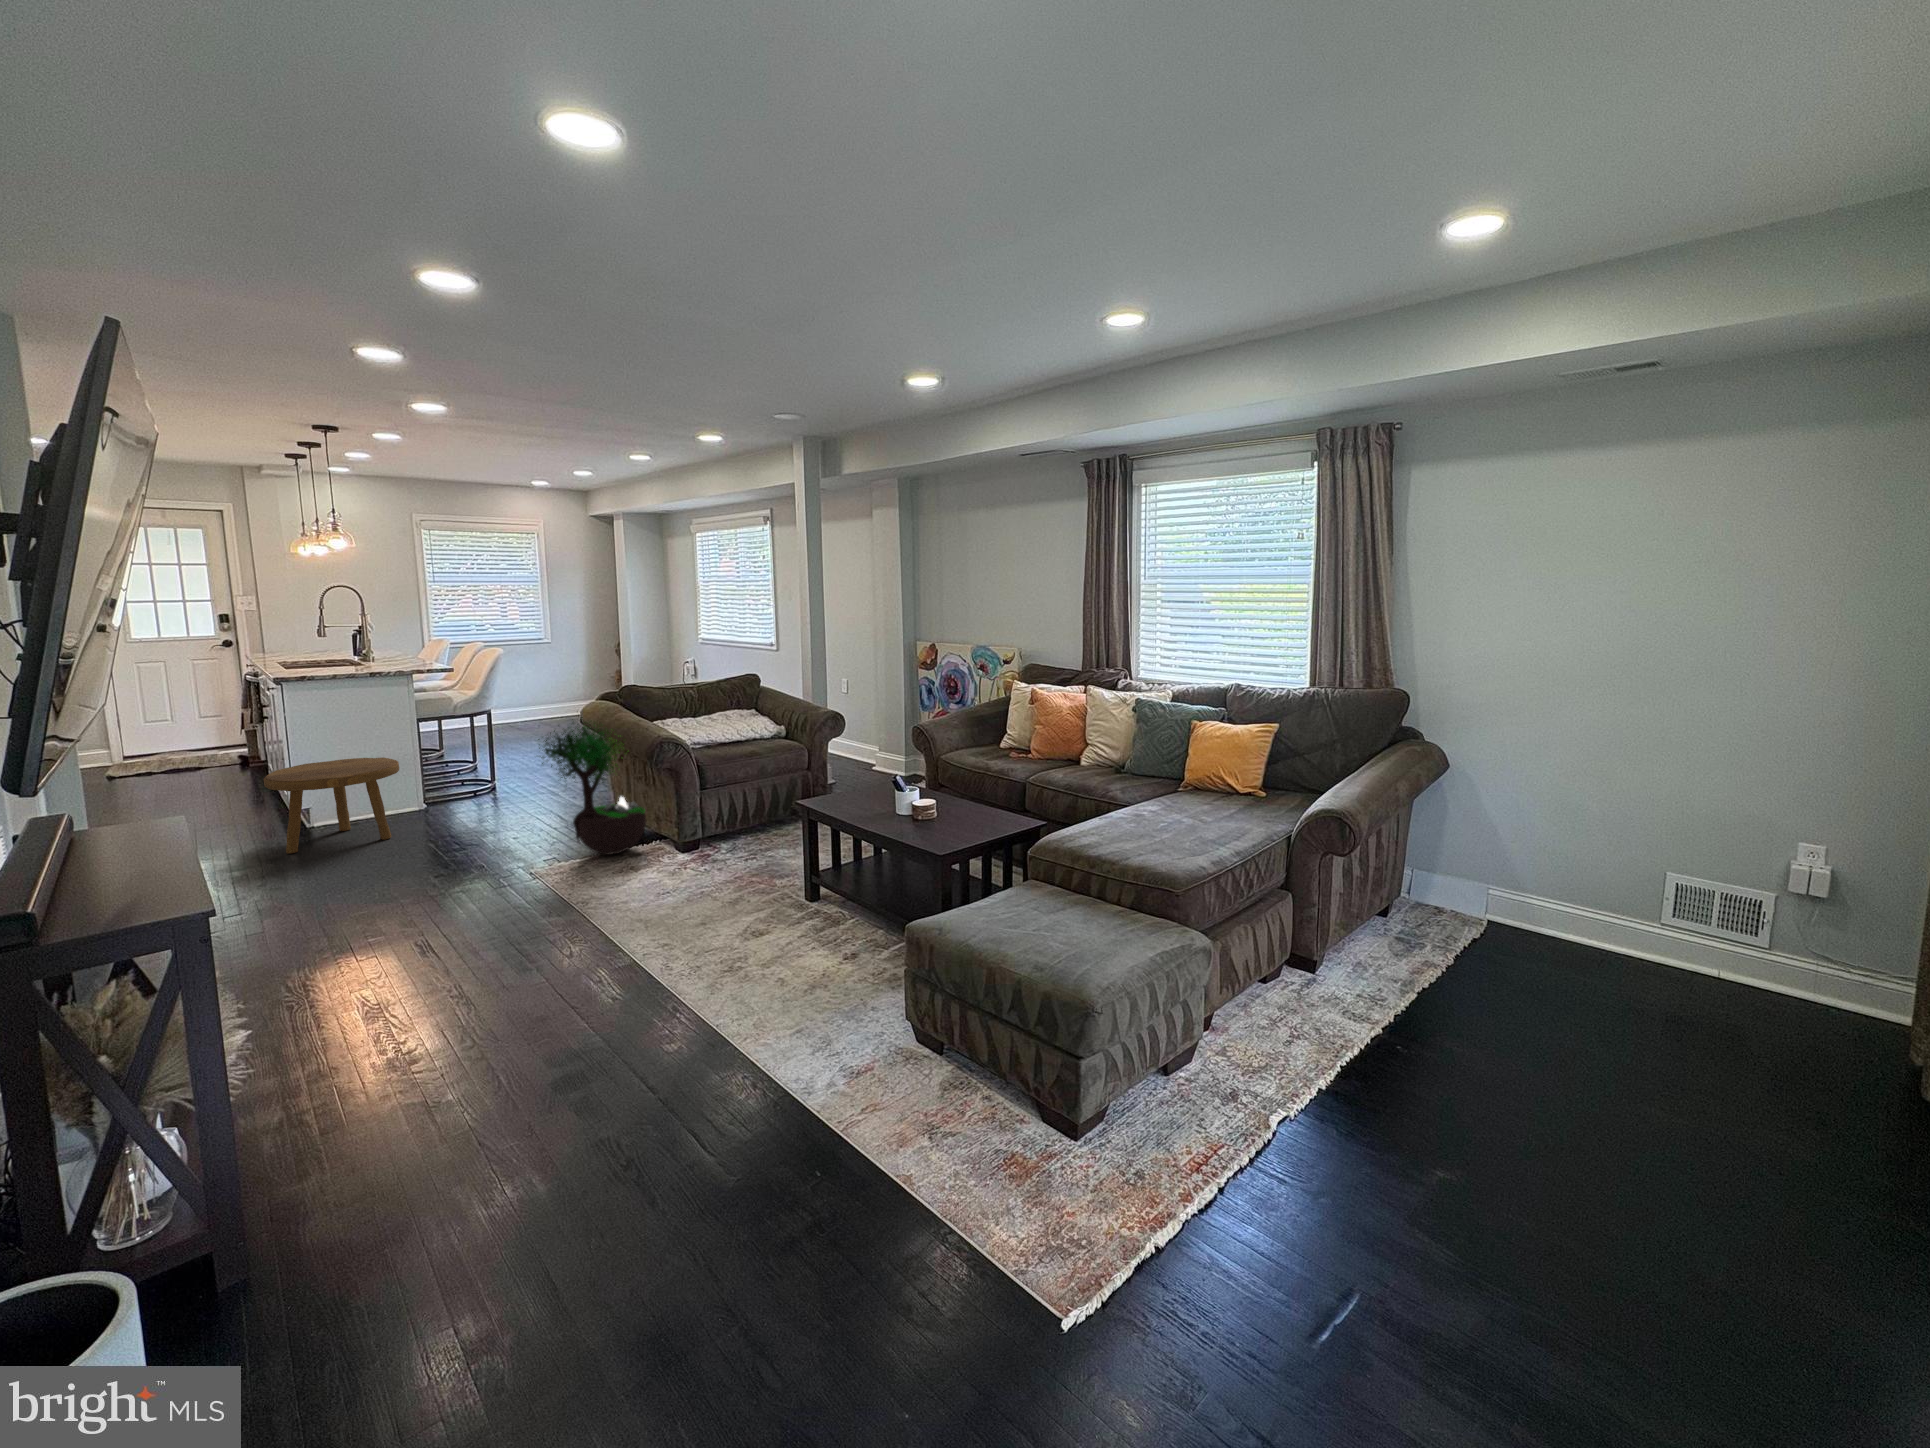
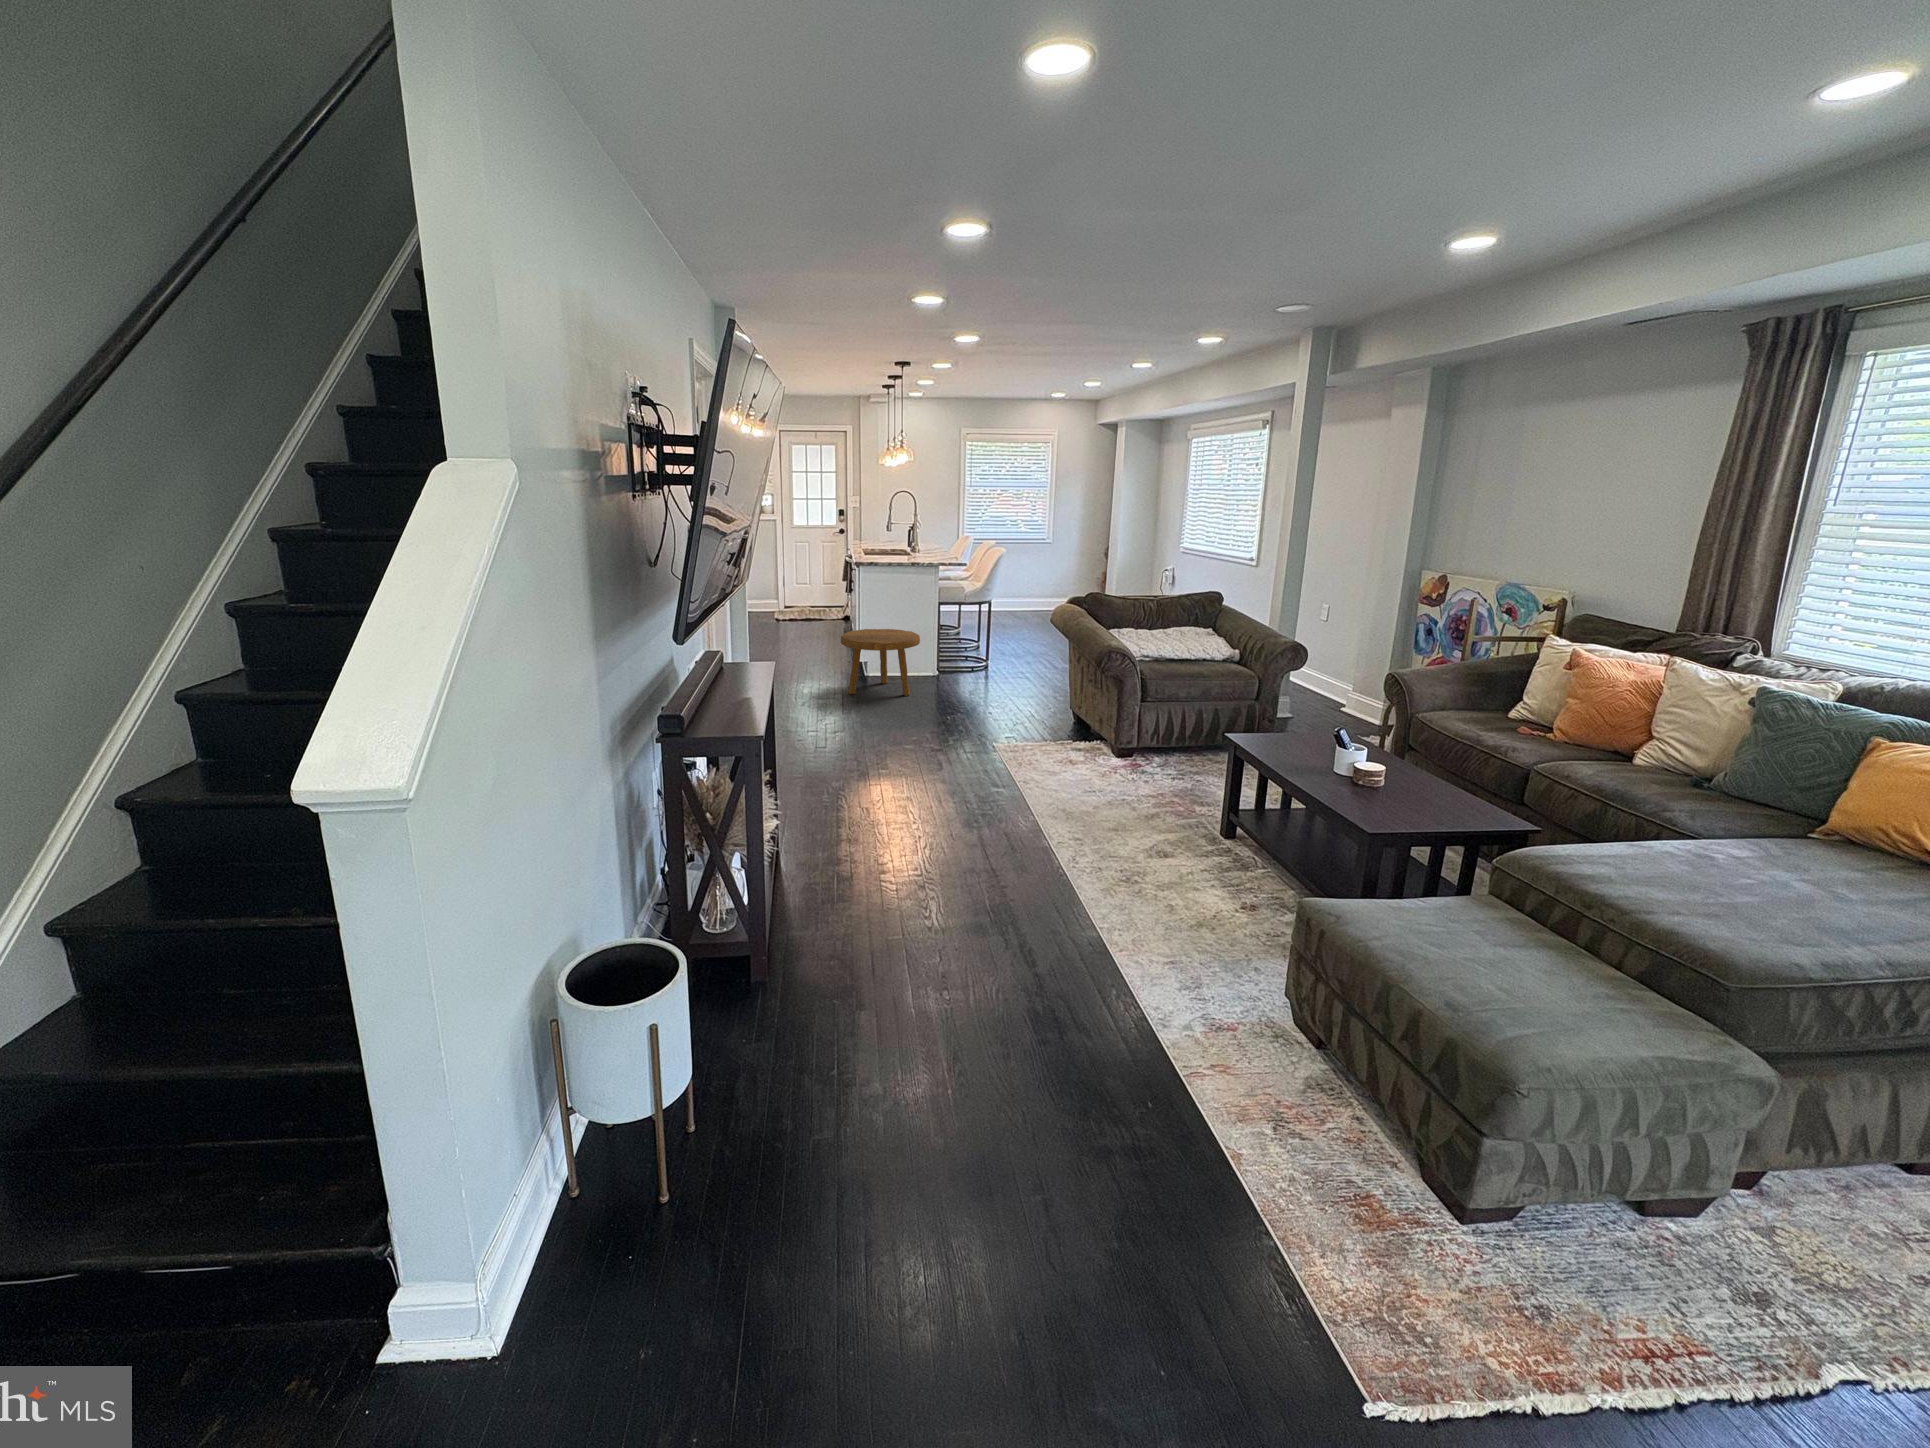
potted tree: present [538,722,646,855] -> none [1007,613,1091,746]

